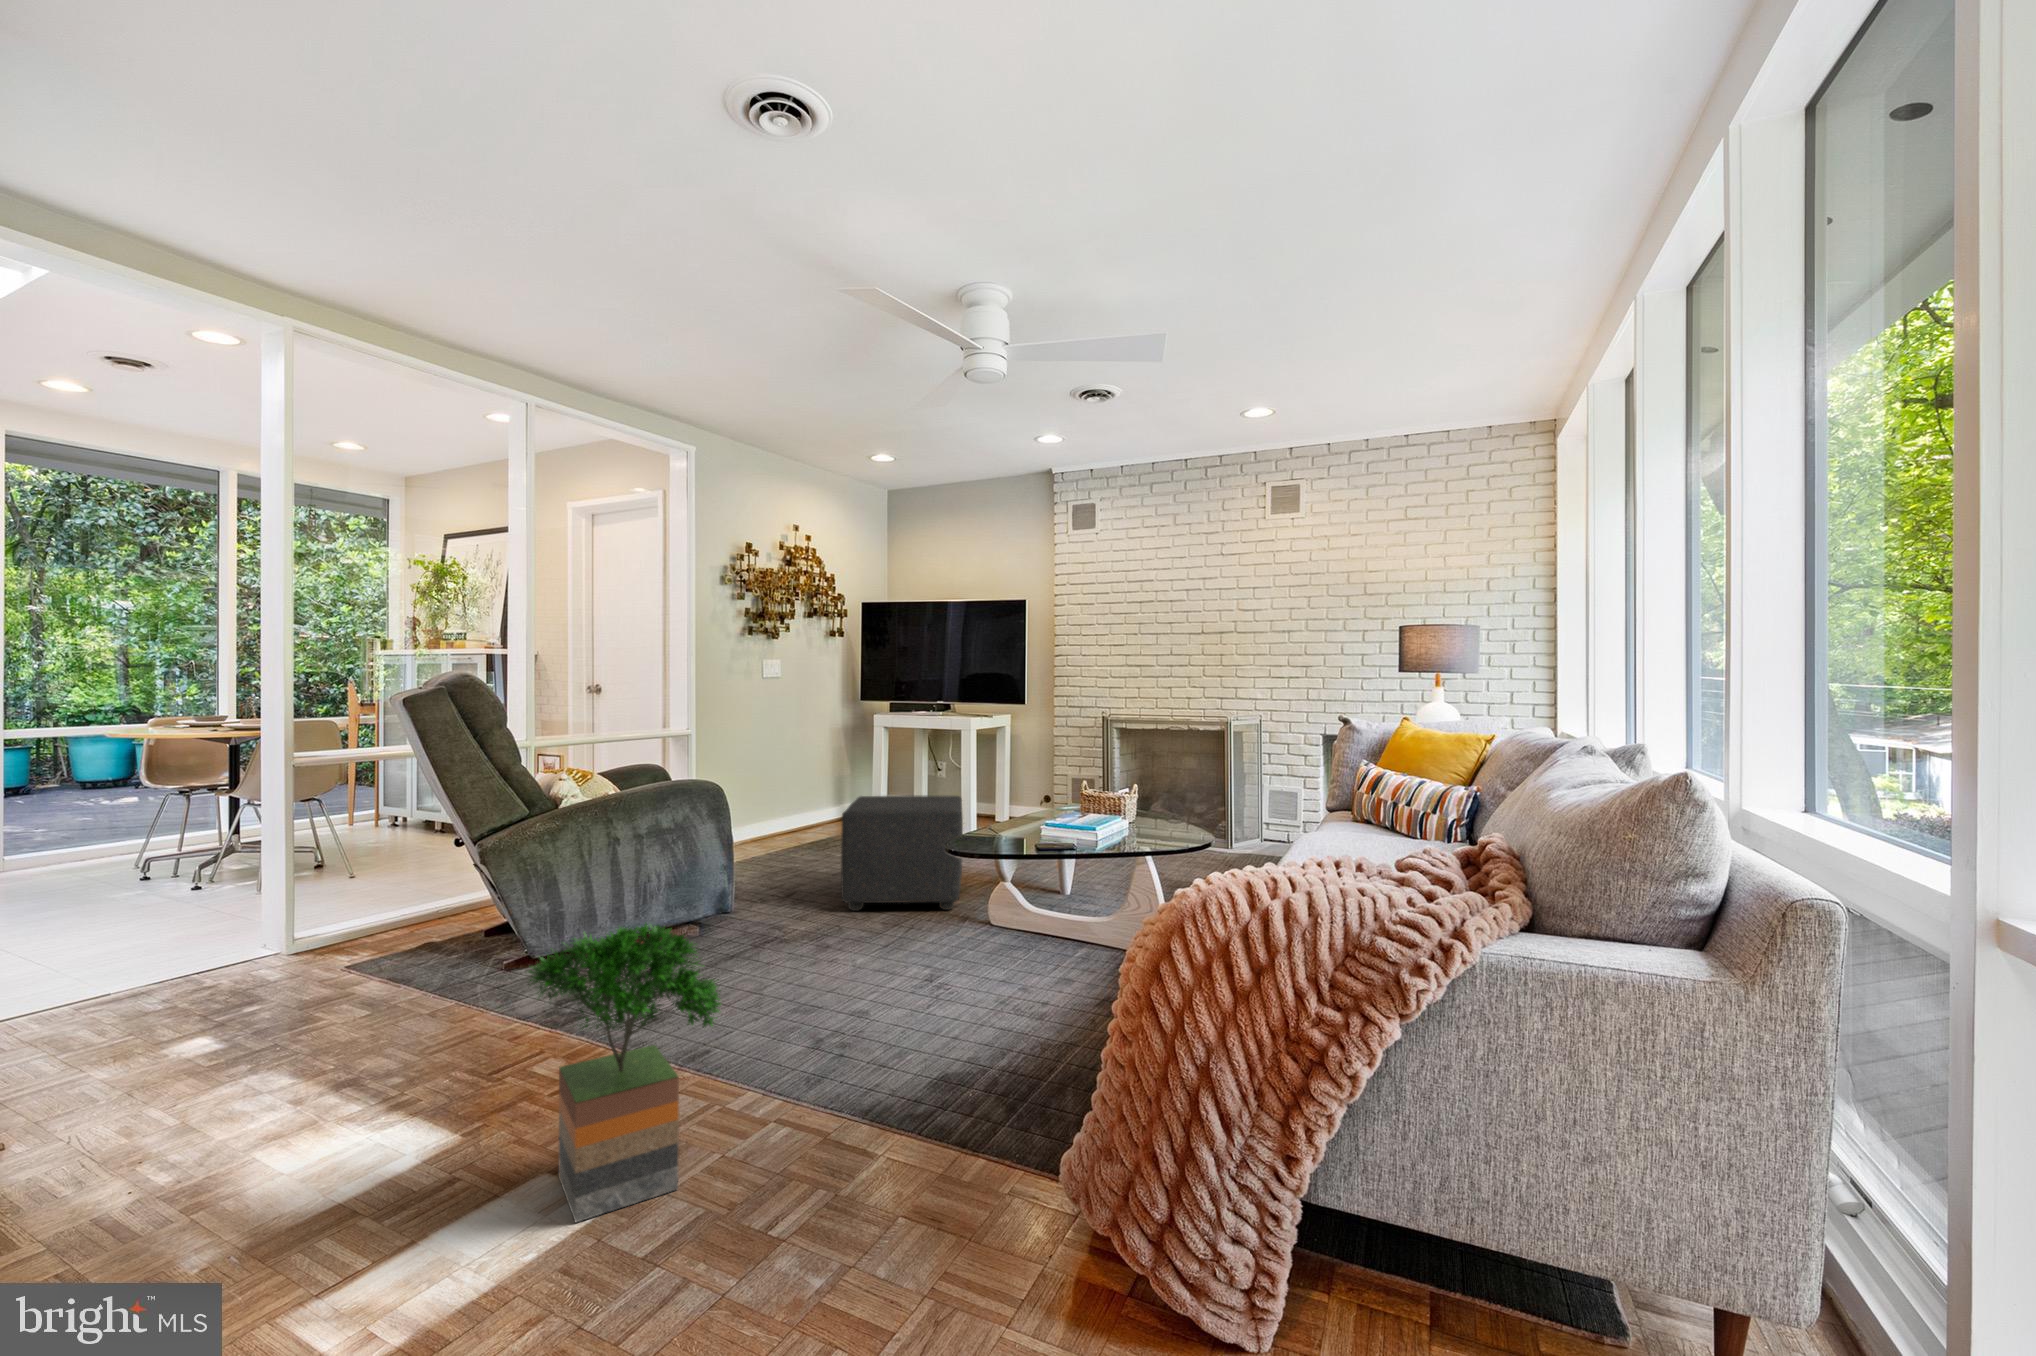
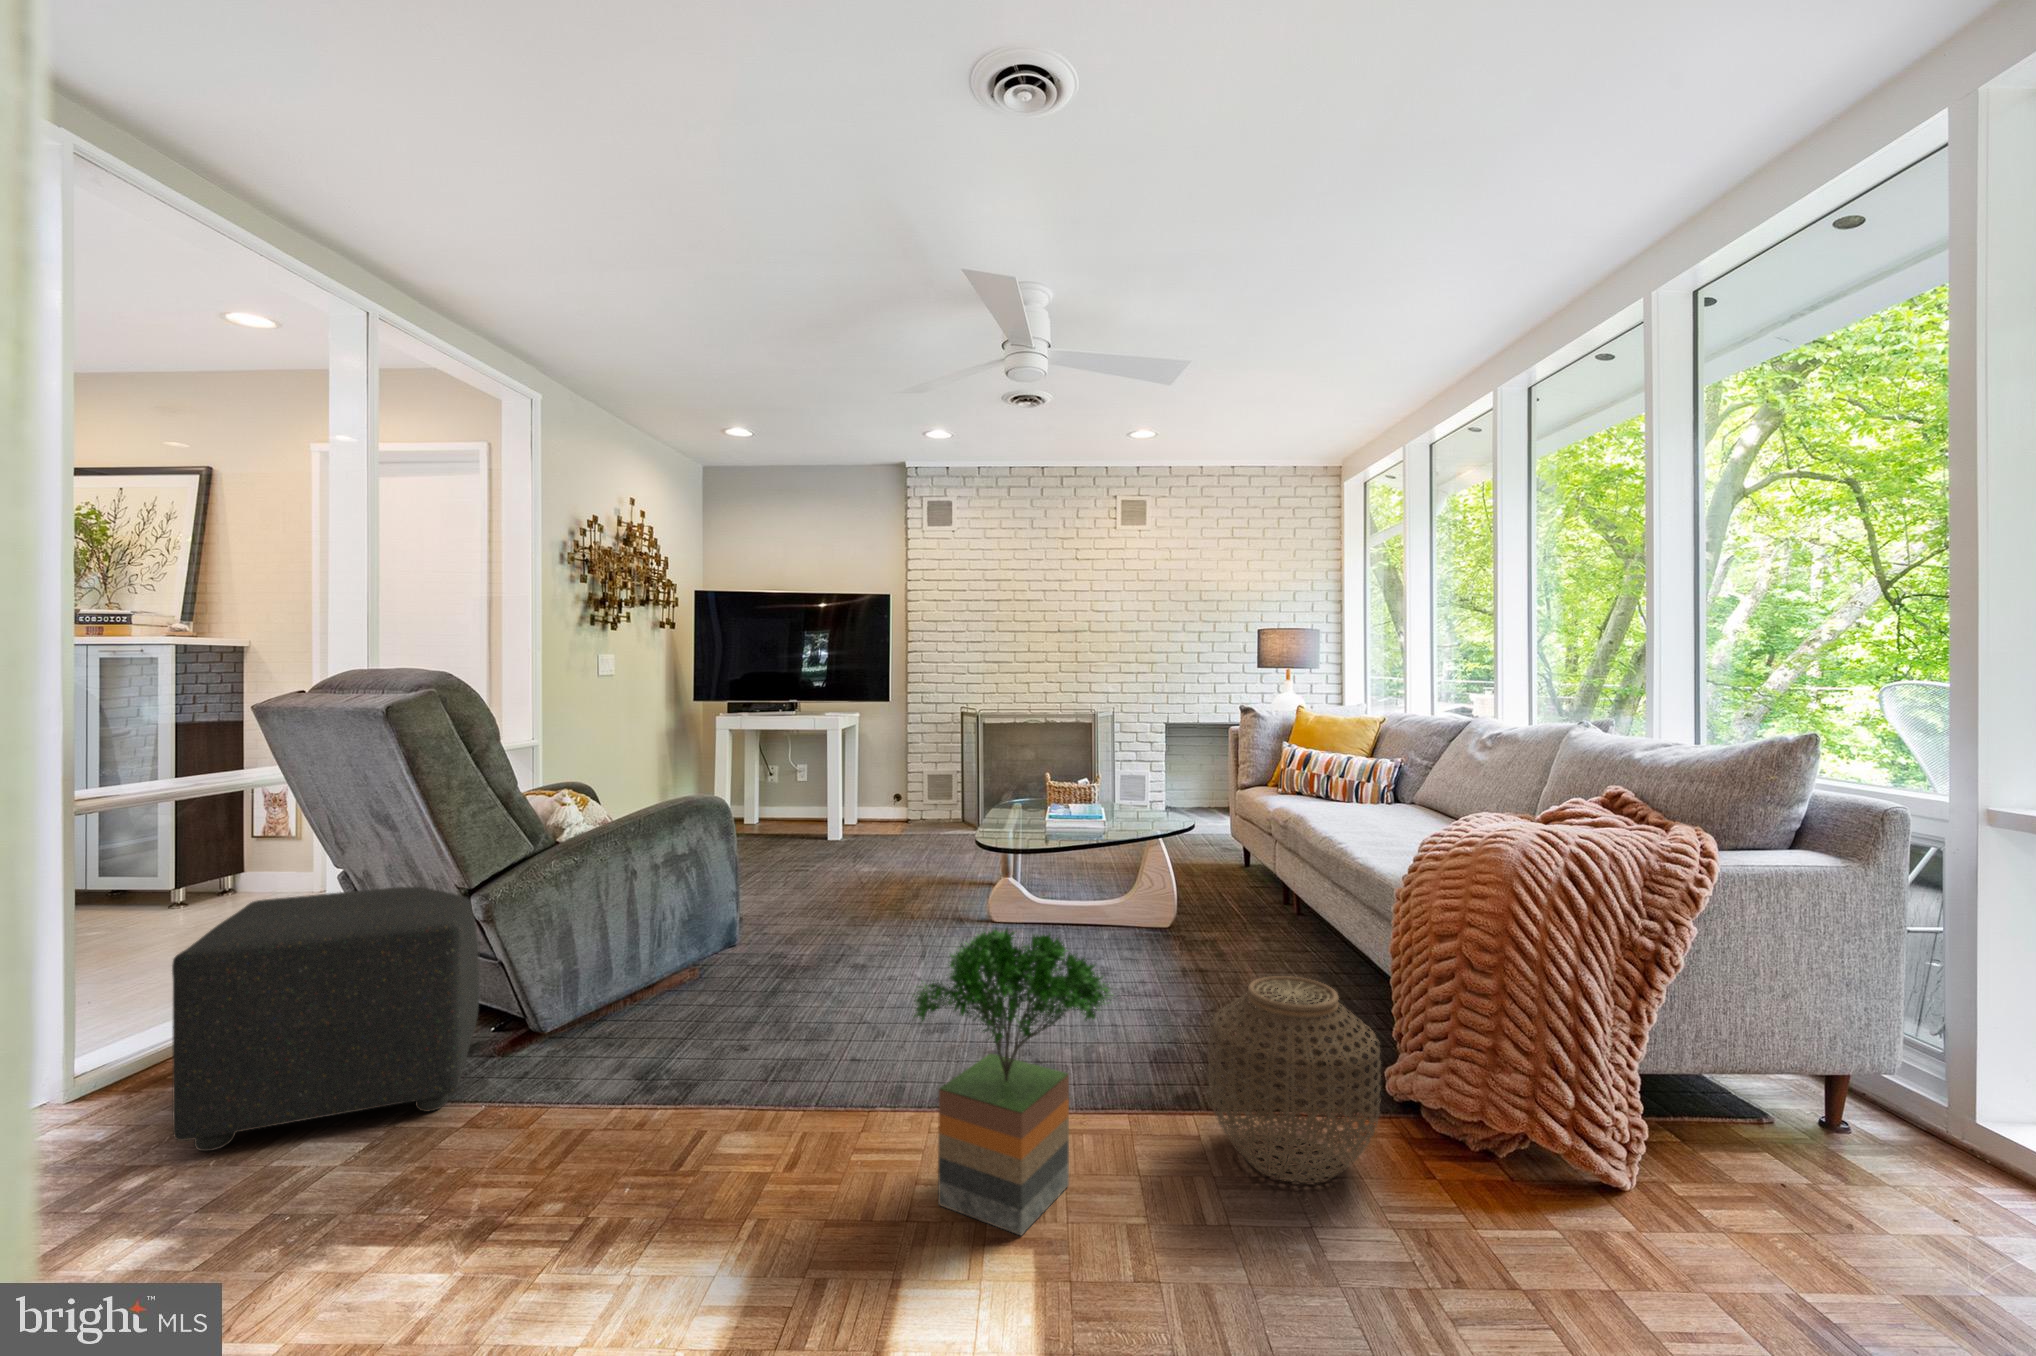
ottoman: present [841,796,963,911] -> present [172,886,479,1151]
woven basket: none [817,1013,1004,1252] -> present [1208,976,1381,1183]

